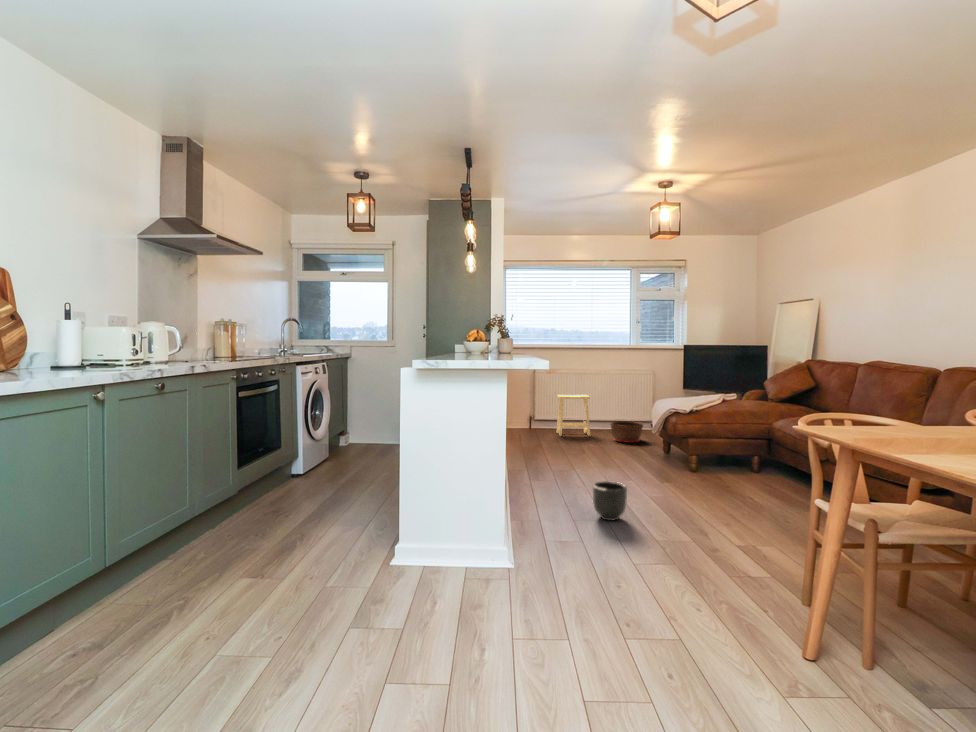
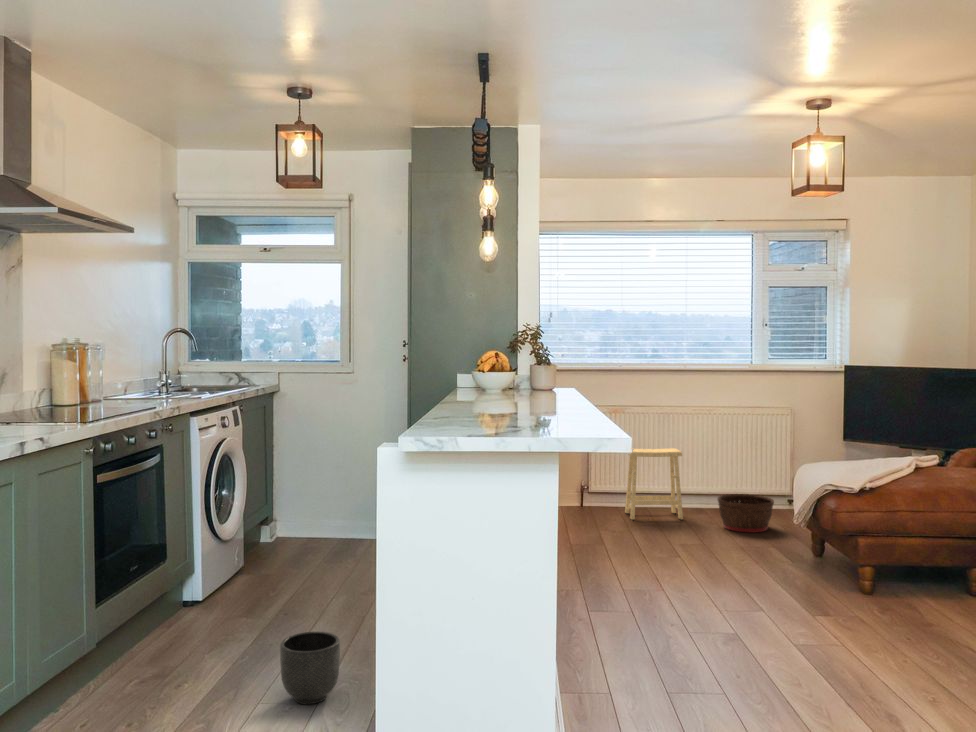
planter: present [593,481,627,521] -> present [280,631,340,704]

